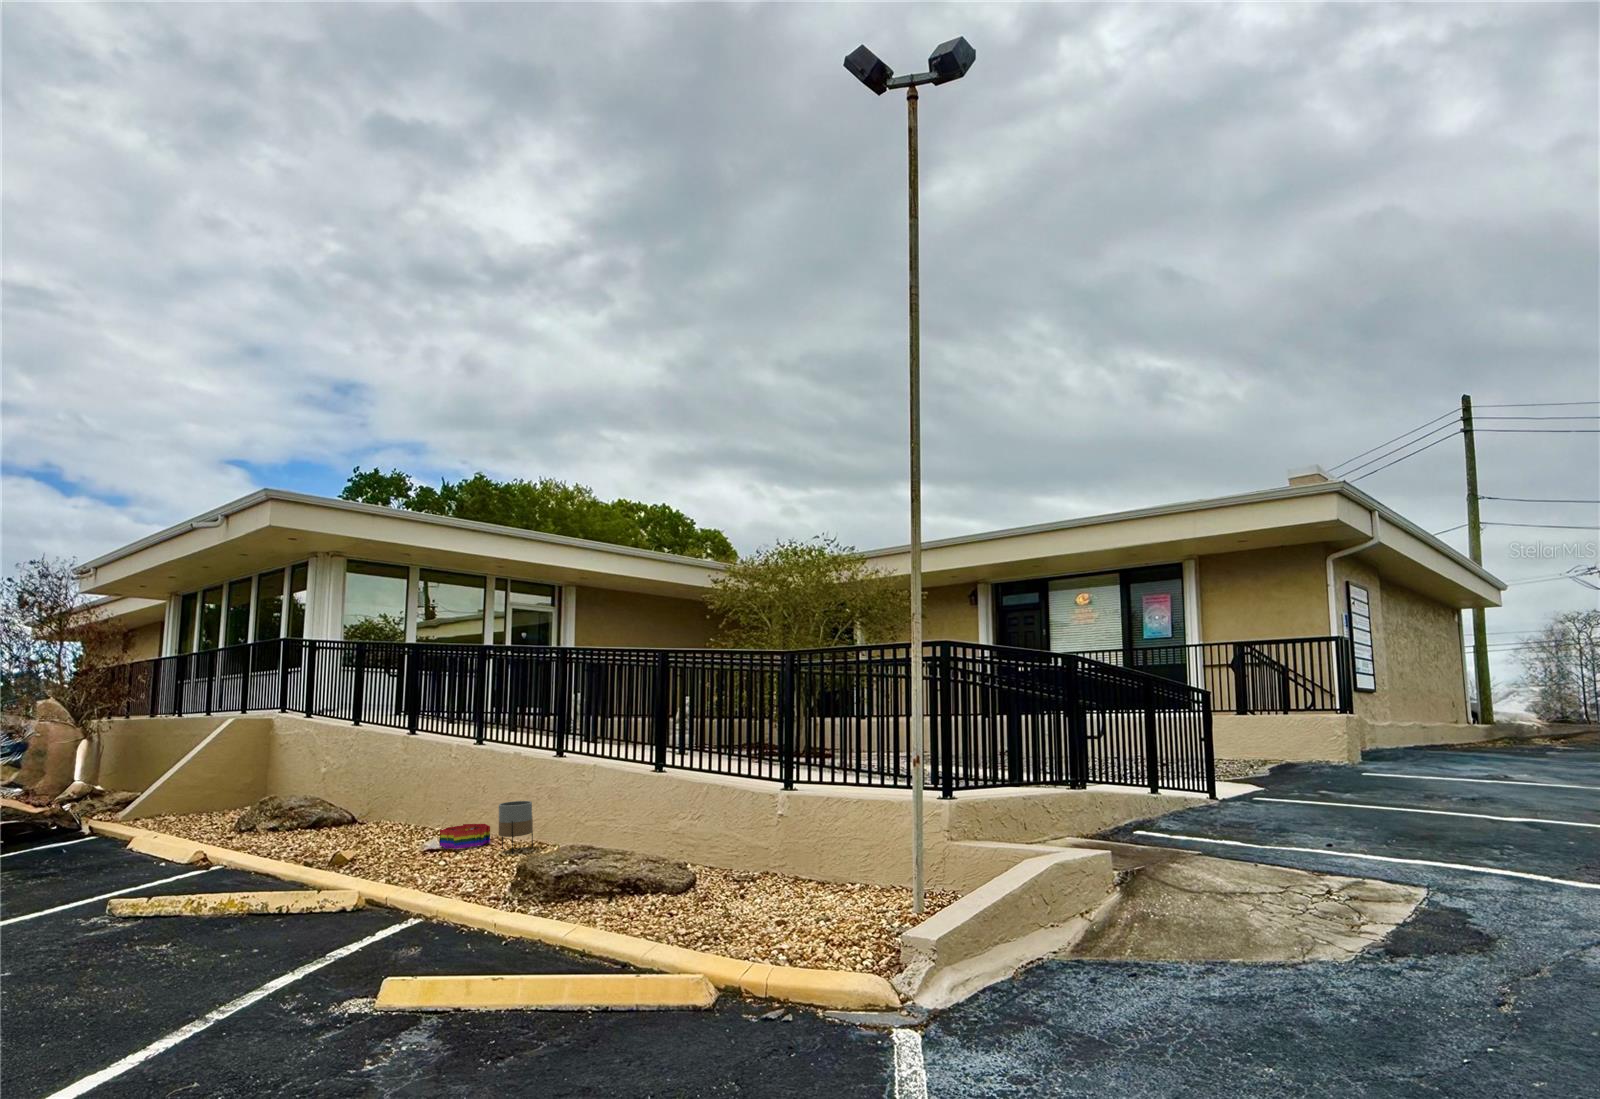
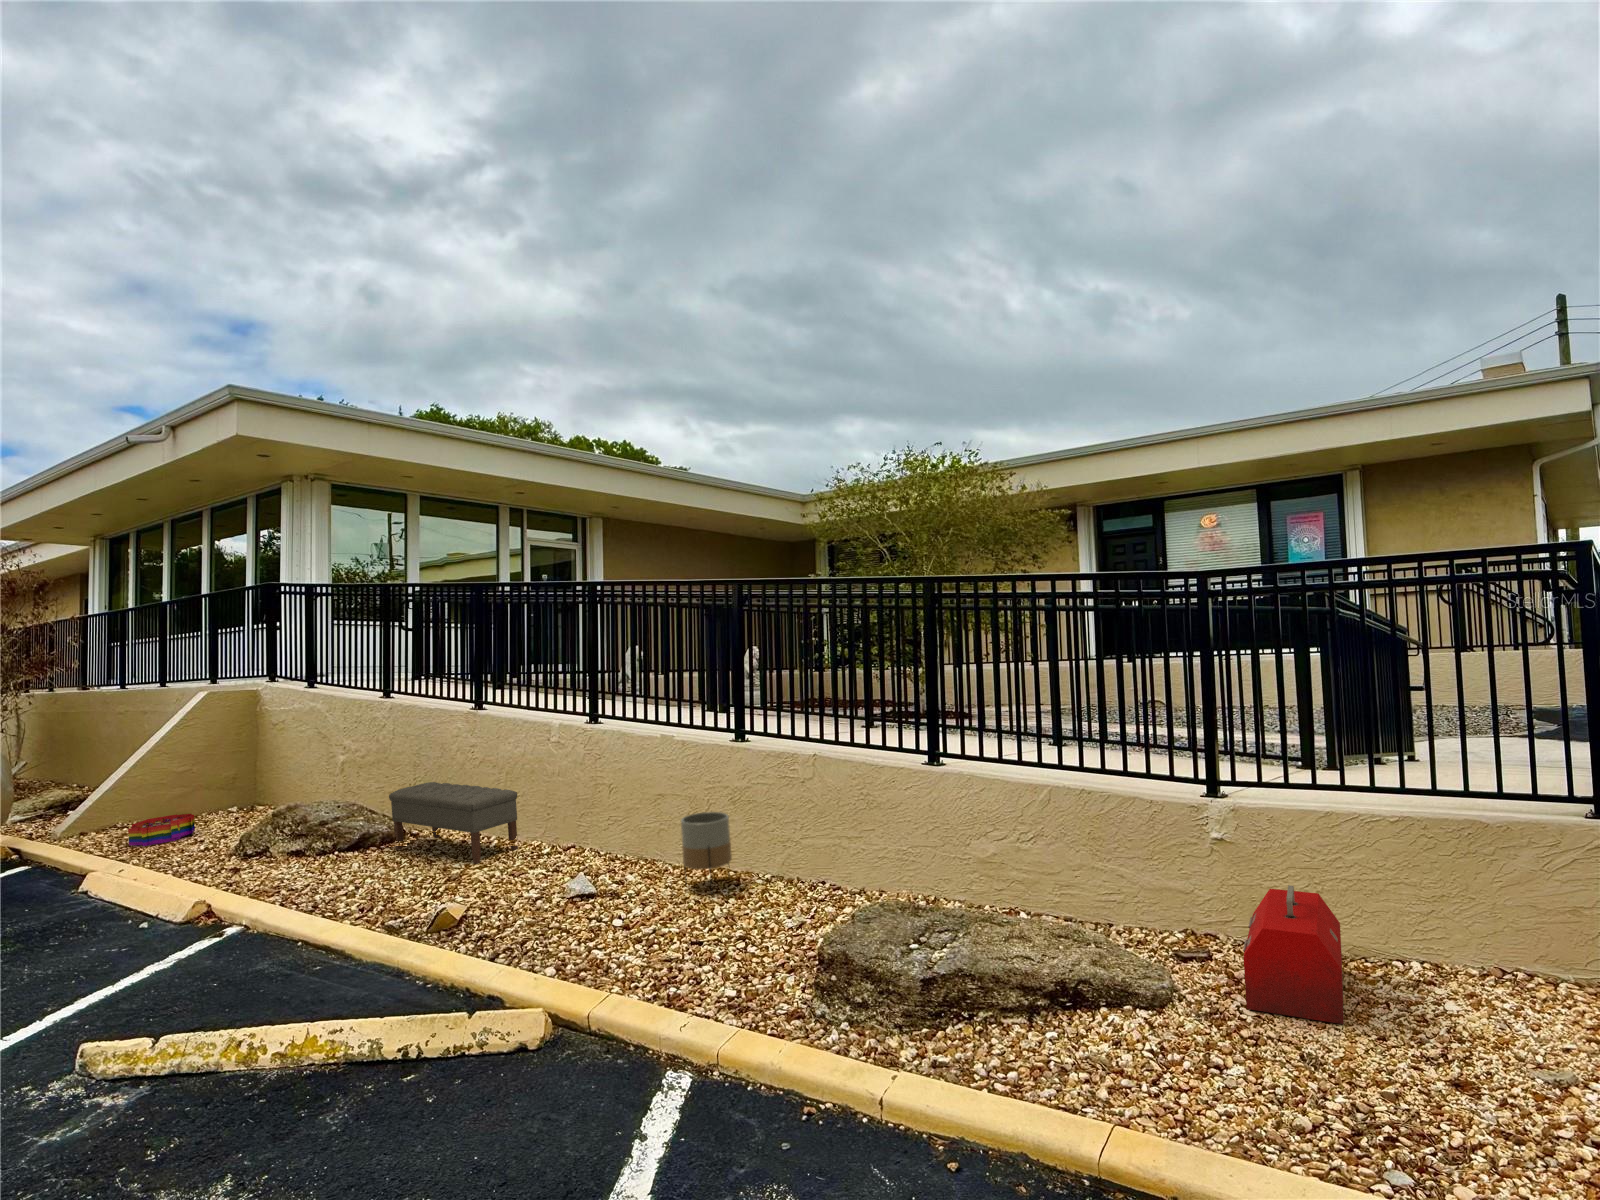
bench: none [337,784,420,838] -> present [389,782,518,864]
storage bin: present [439,824,490,849] -> present [128,814,195,846]
toolbox: none [727,832,808,904] -> present [1243,885,1344,1024]

